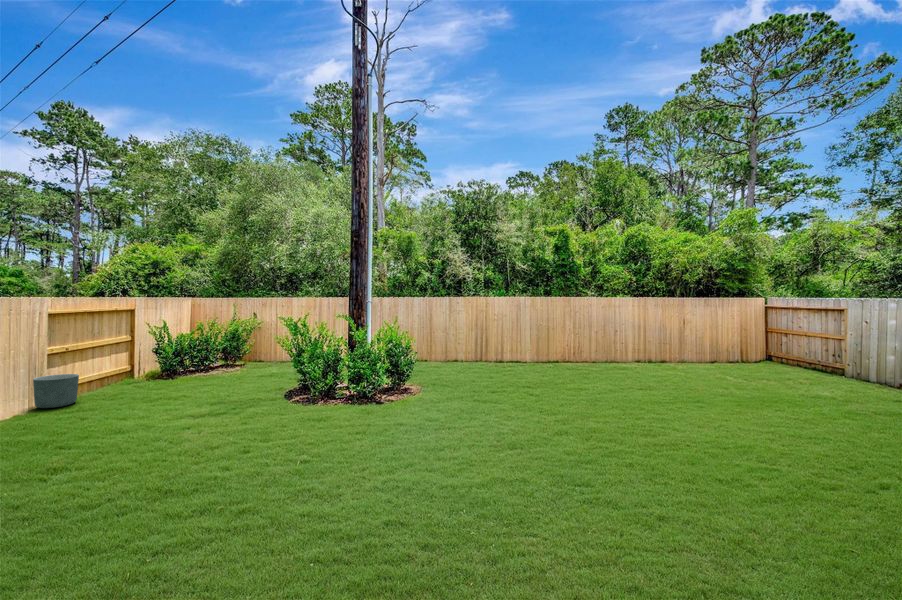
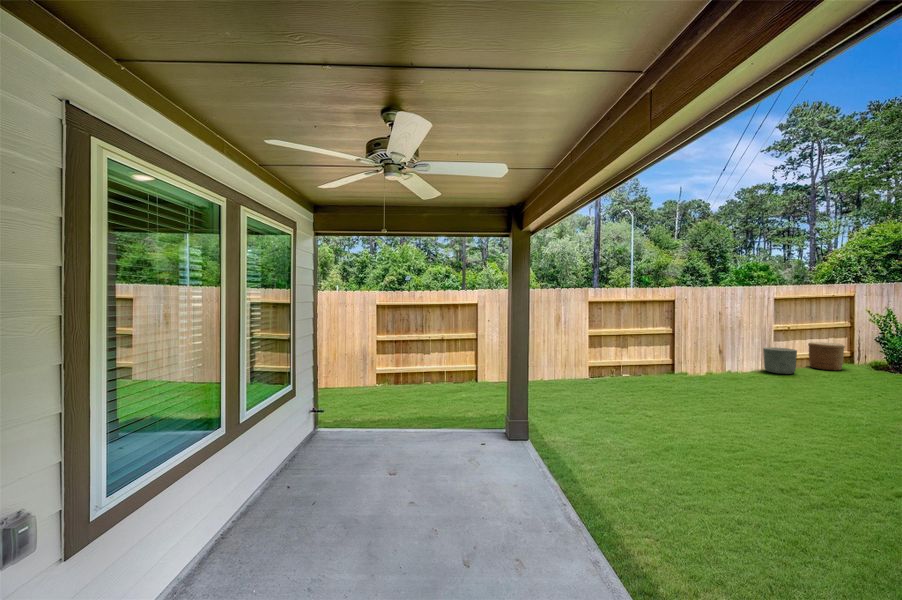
woven basket: none [89,360,127,390] -> present [808,342,845,371]

